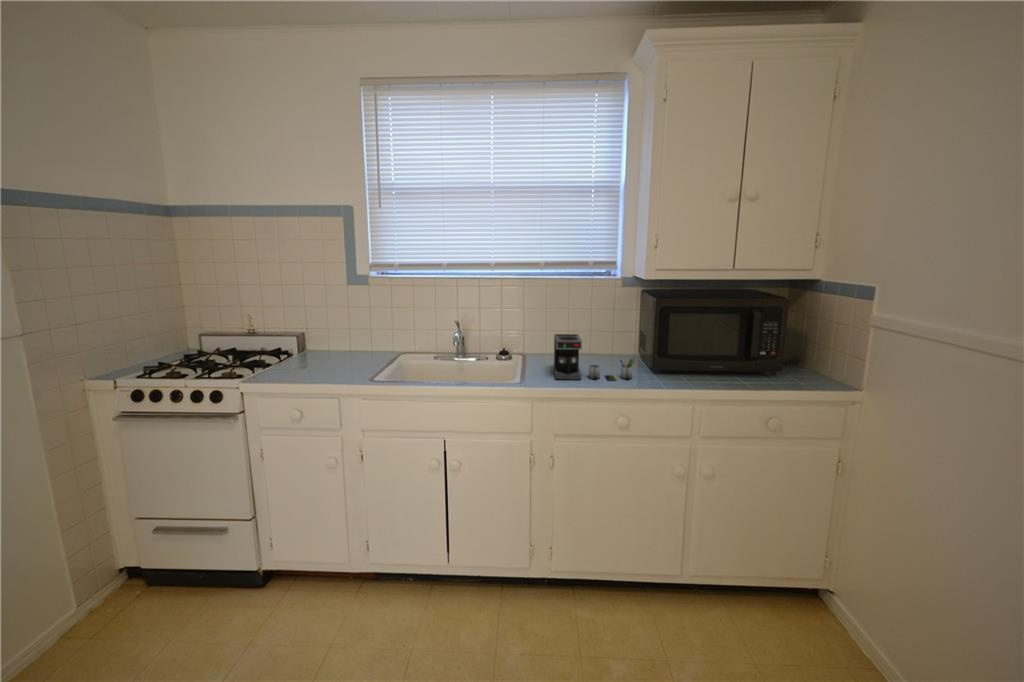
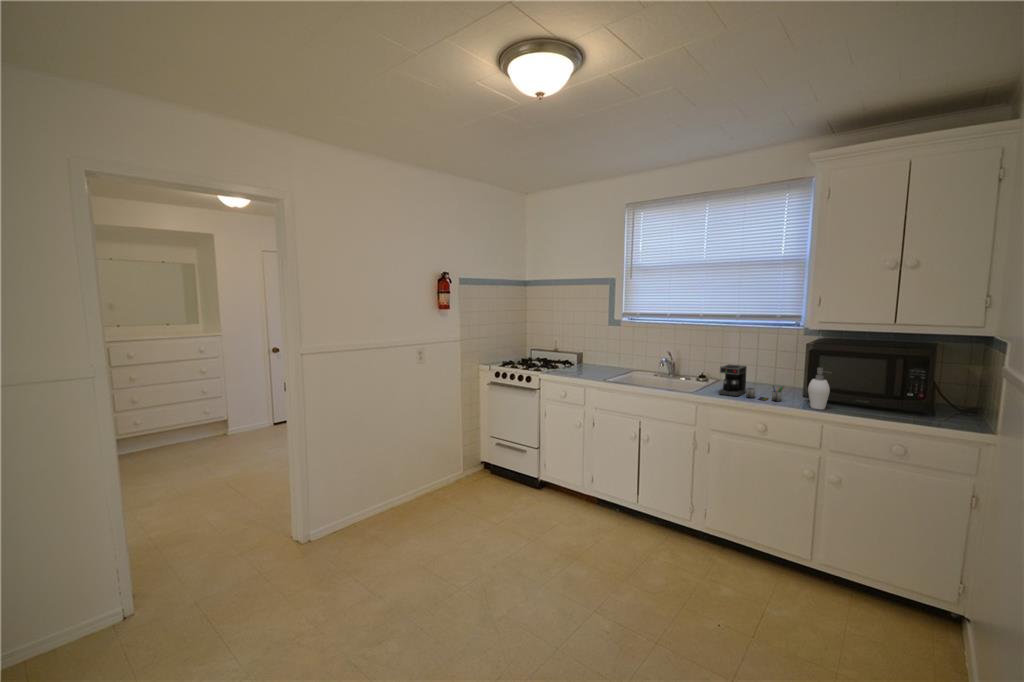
soap dispenser: none [669,331,702,384] -> present [808,368,830,409]

